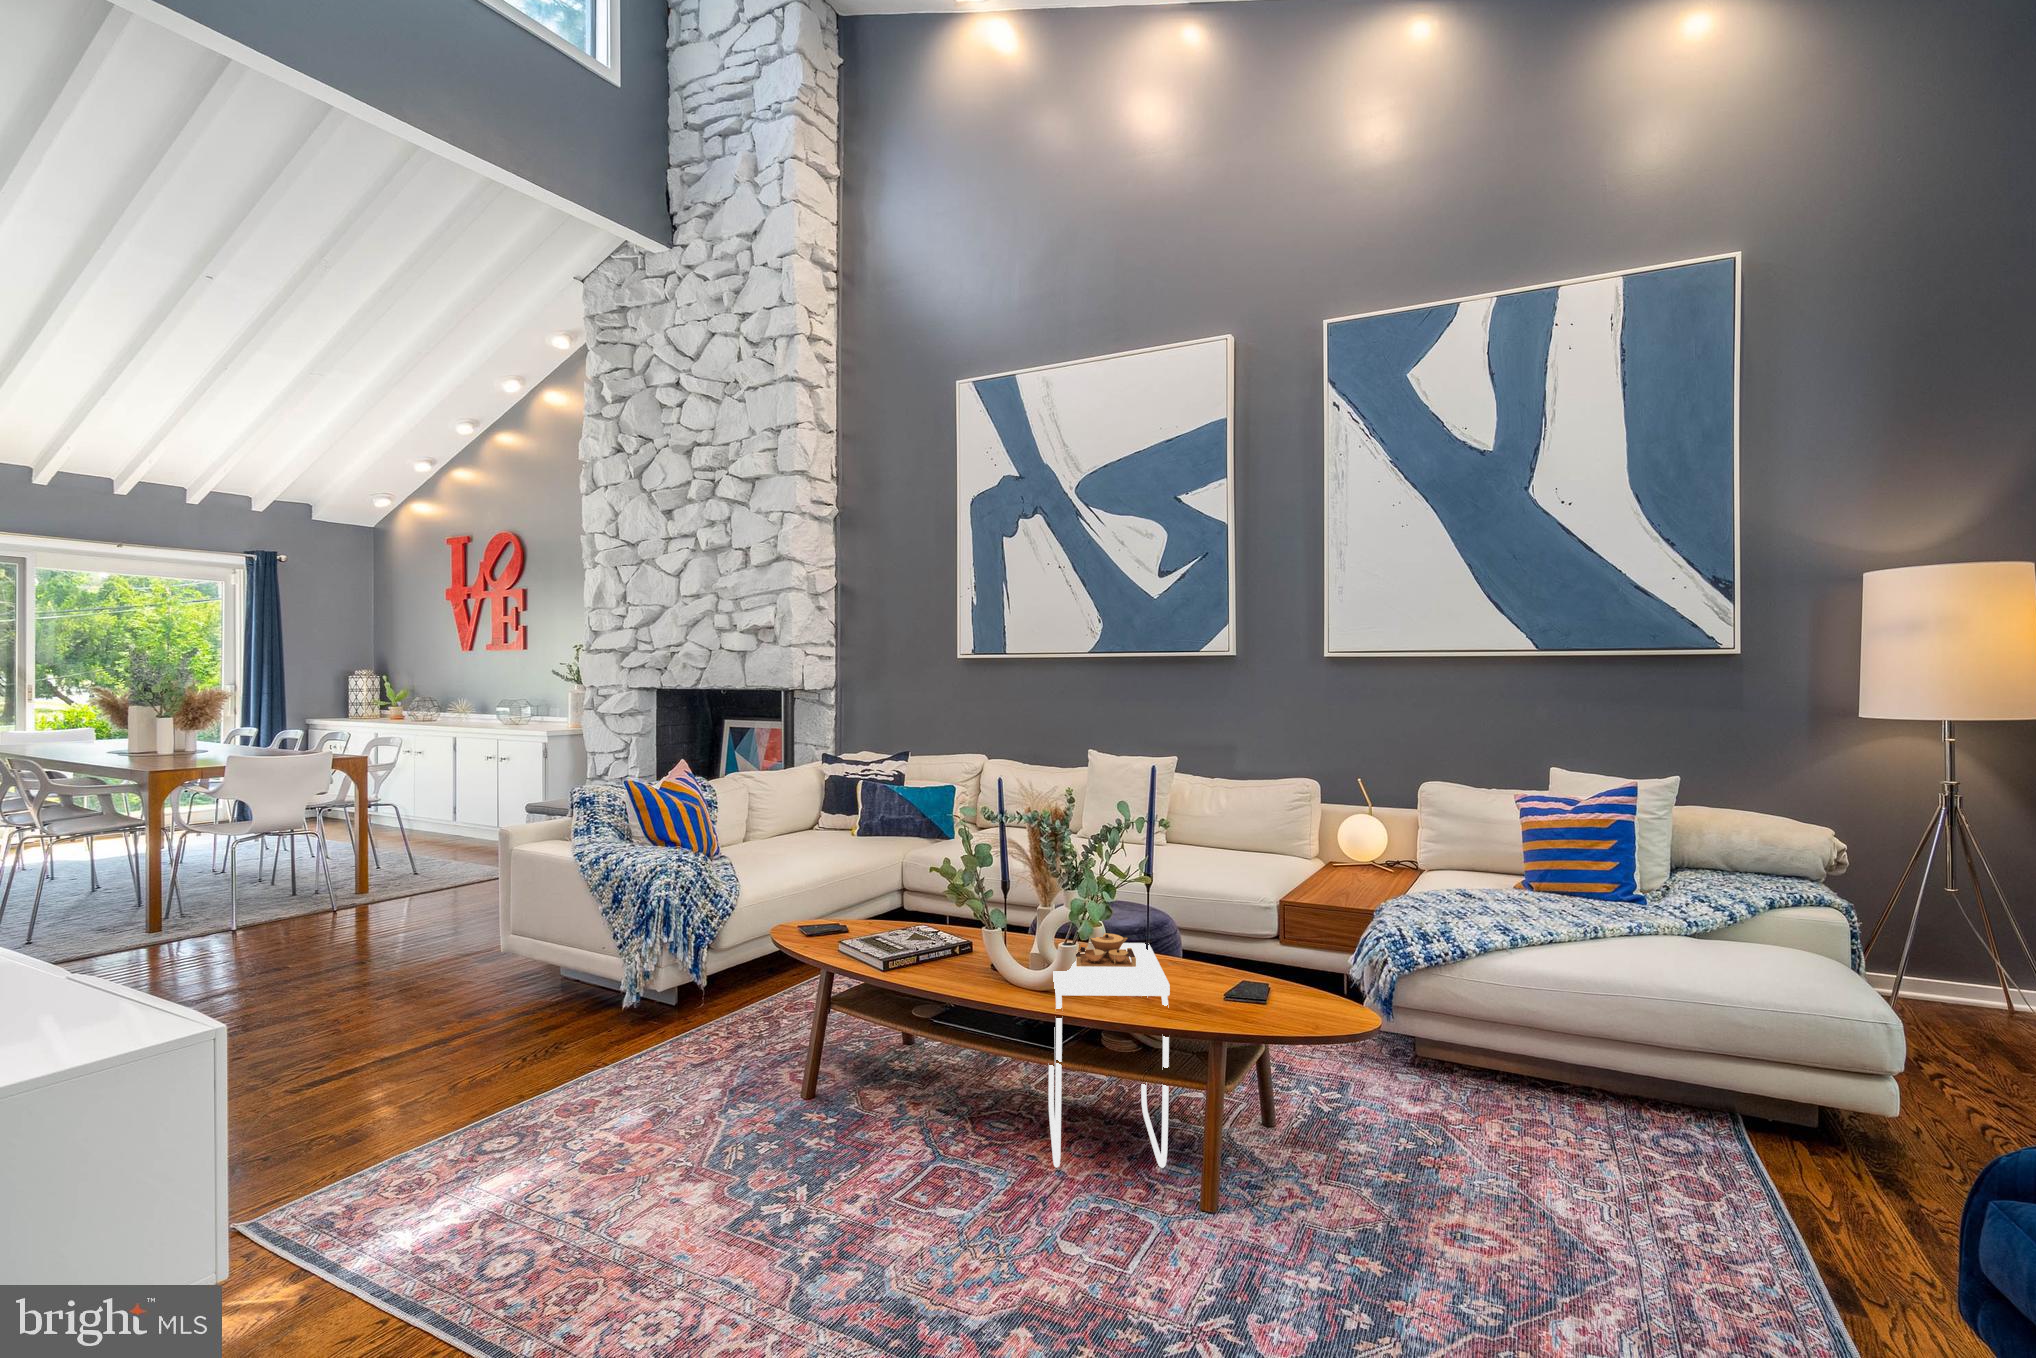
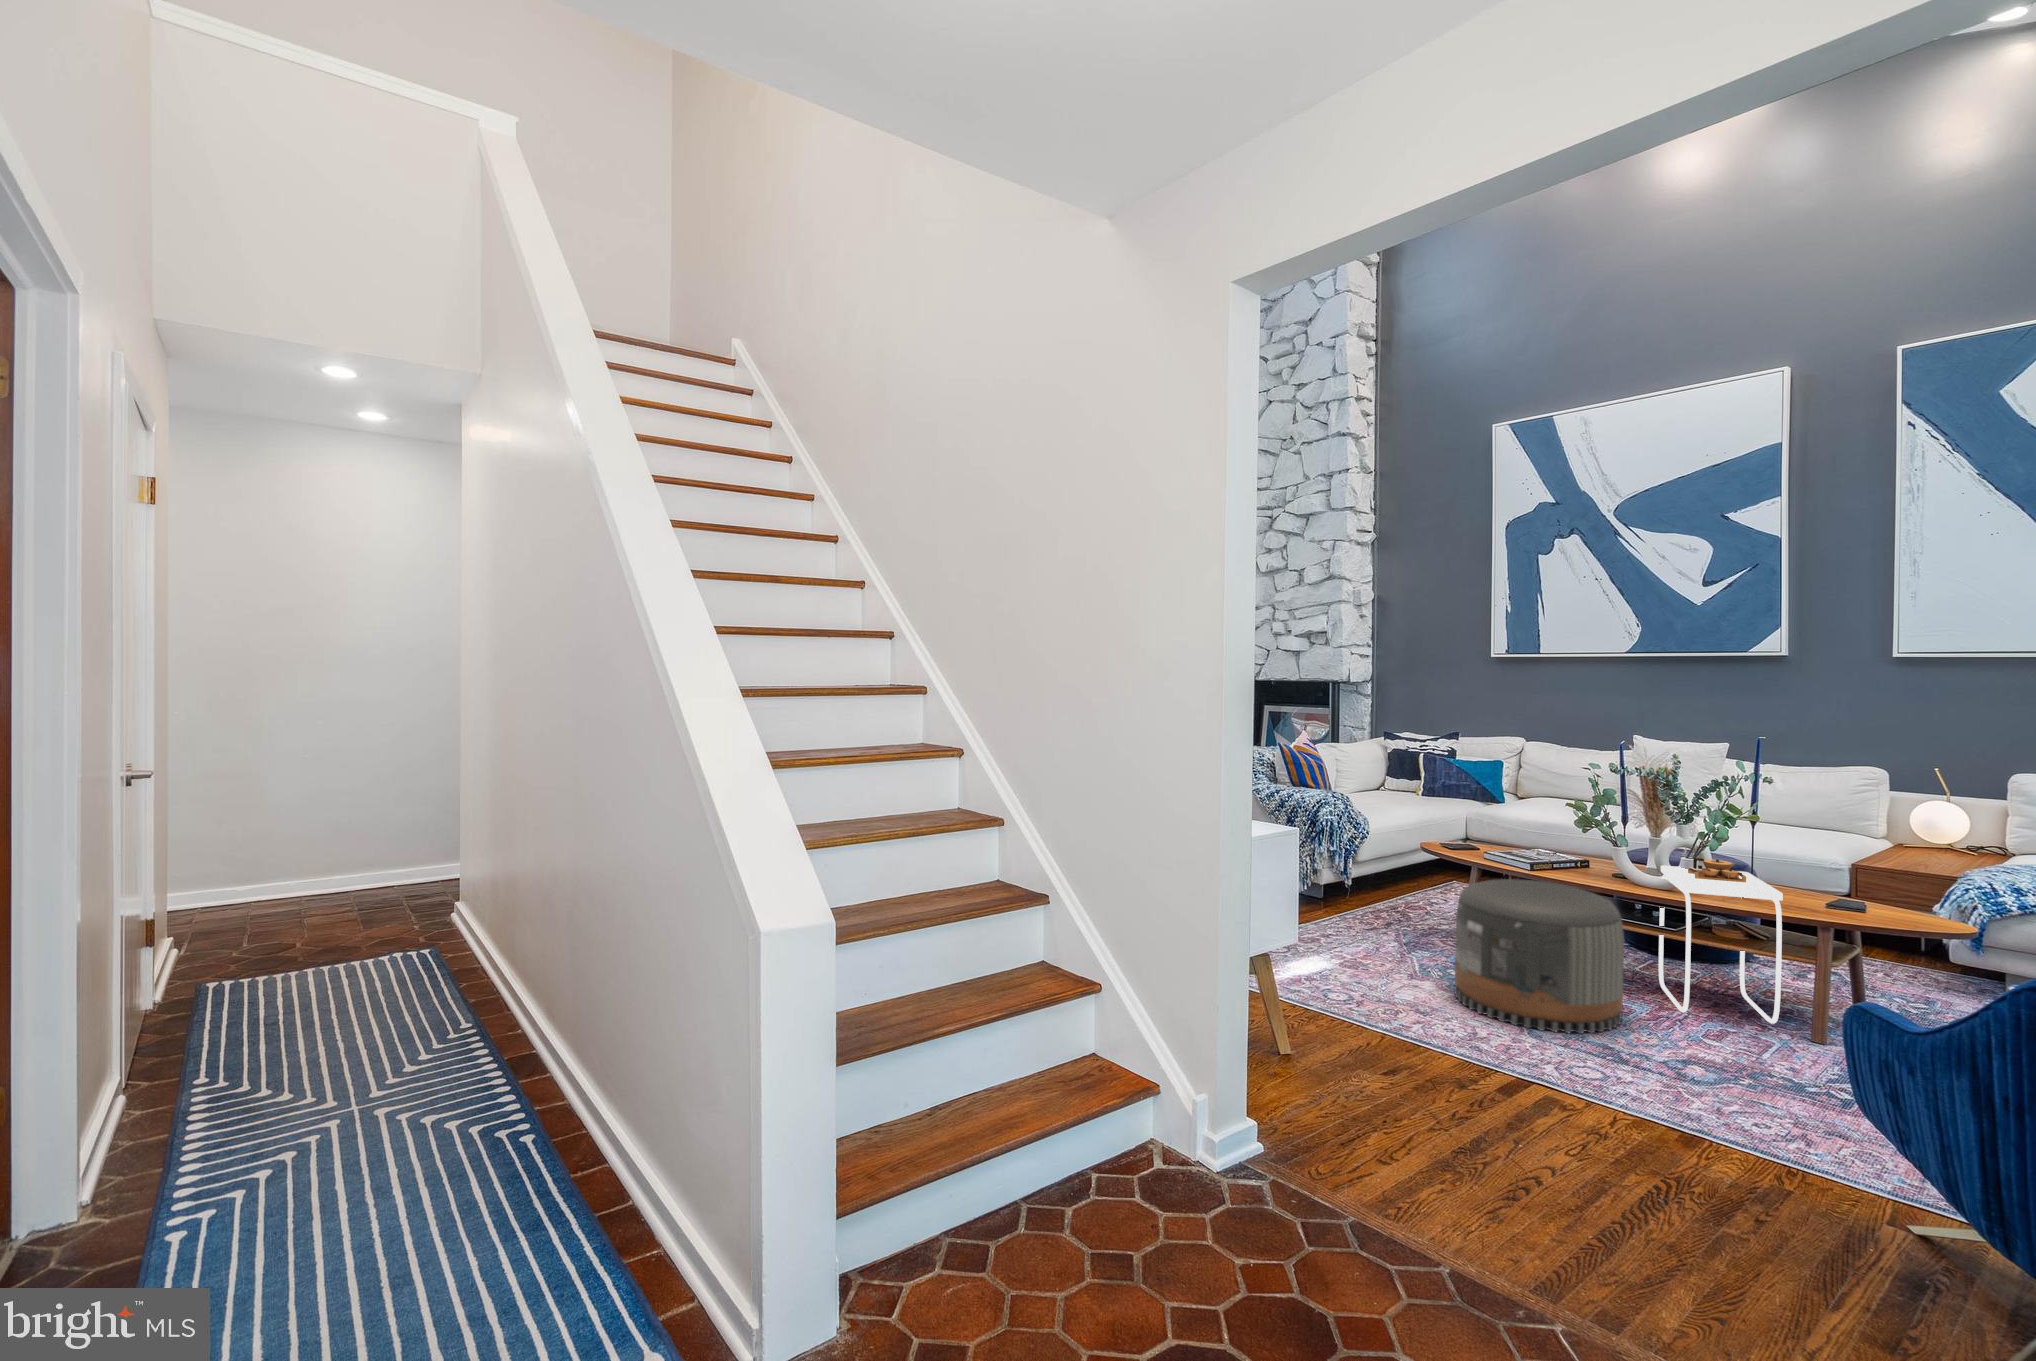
pouf: none [735,990,970,1264] -> present [1455,879,1624,1034]

